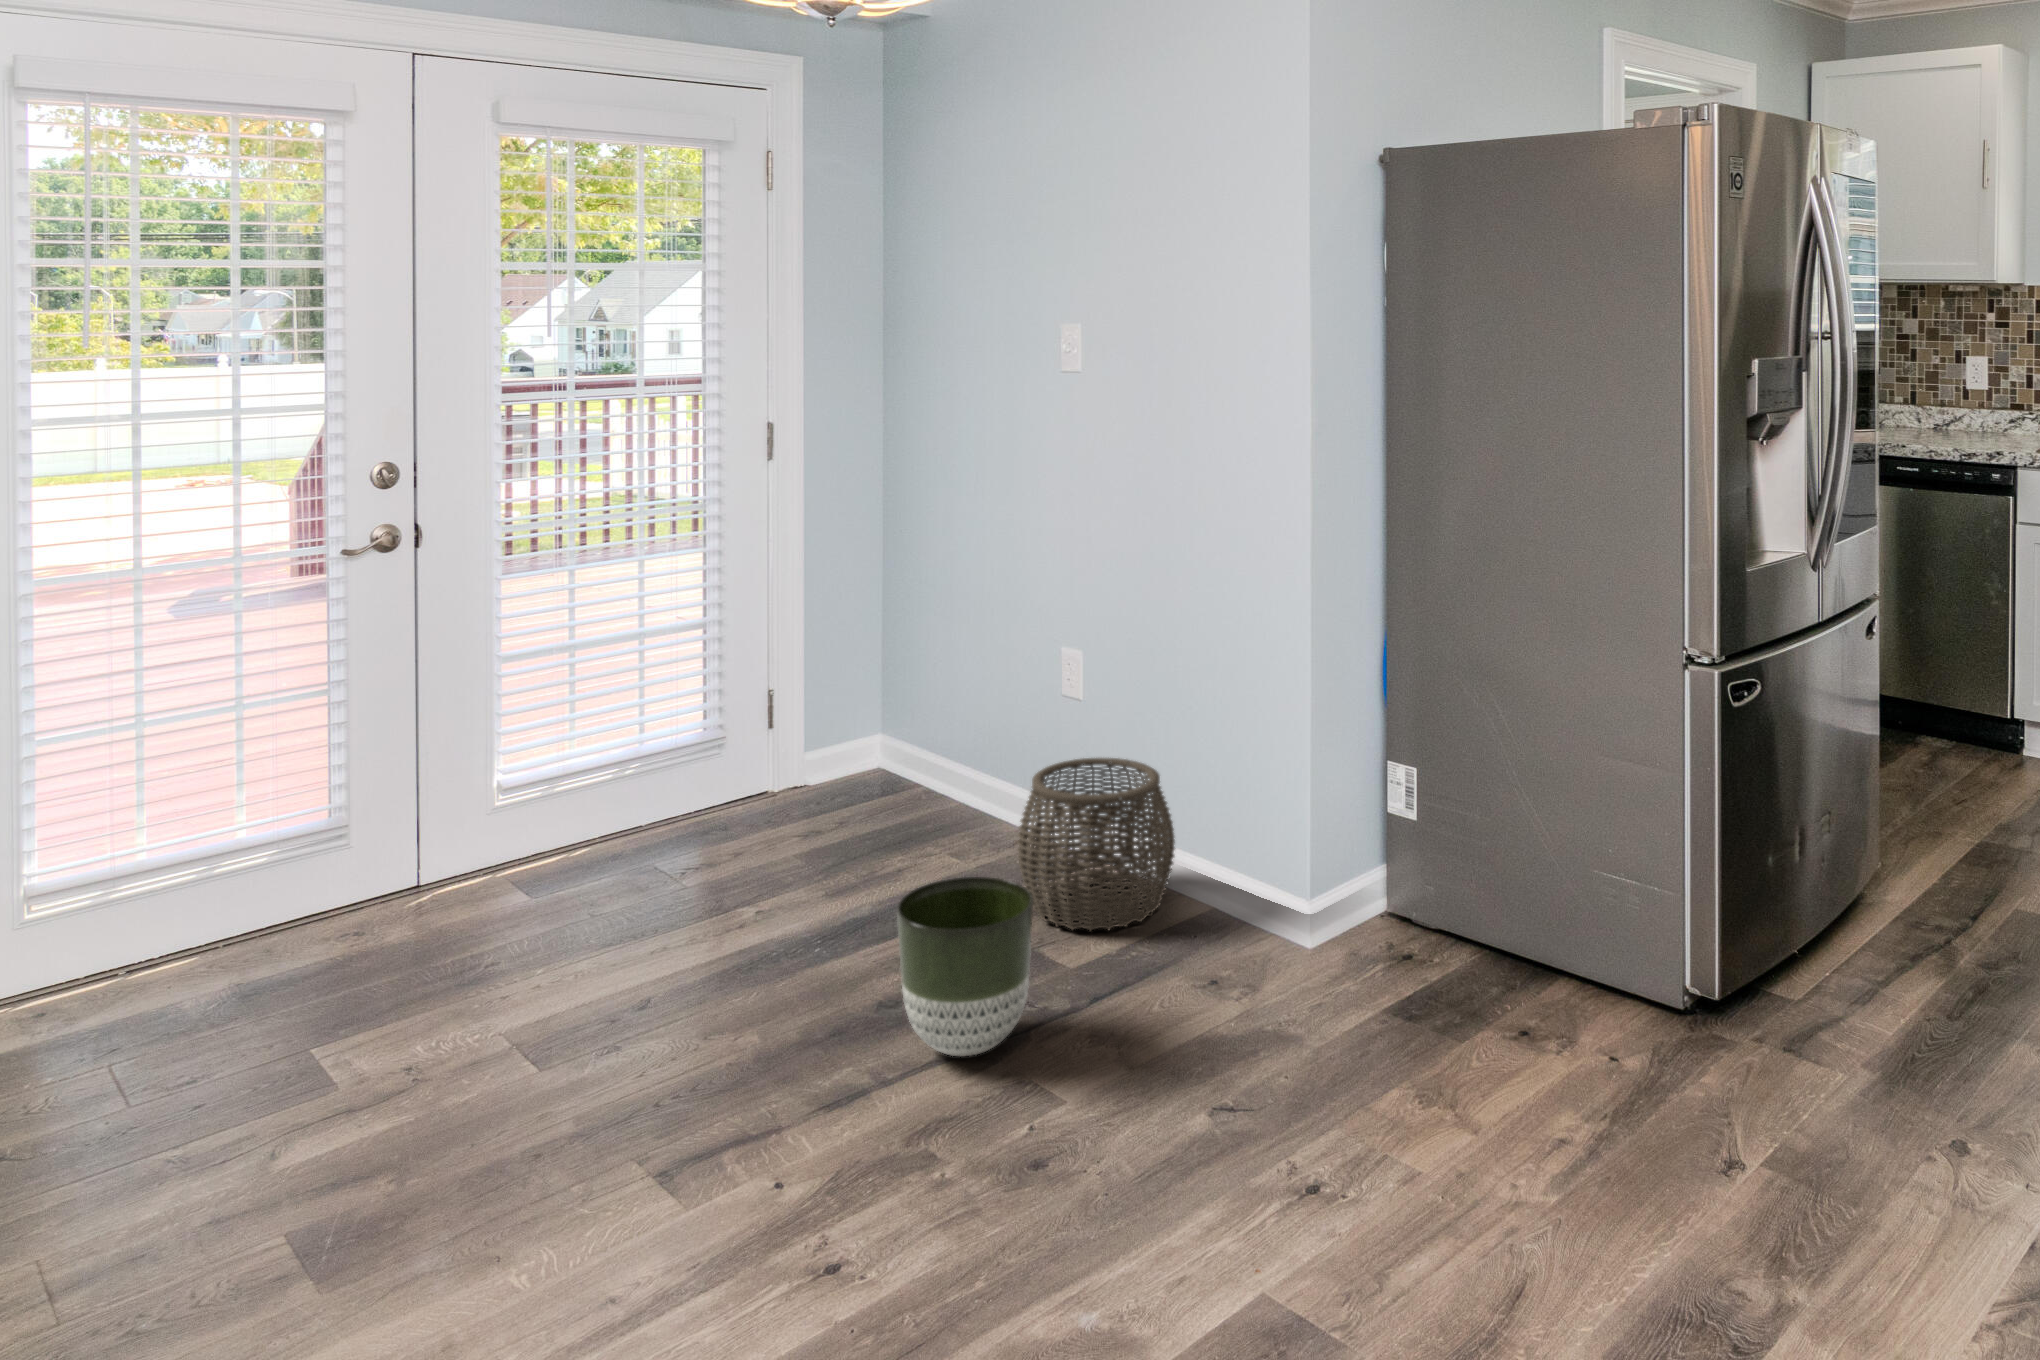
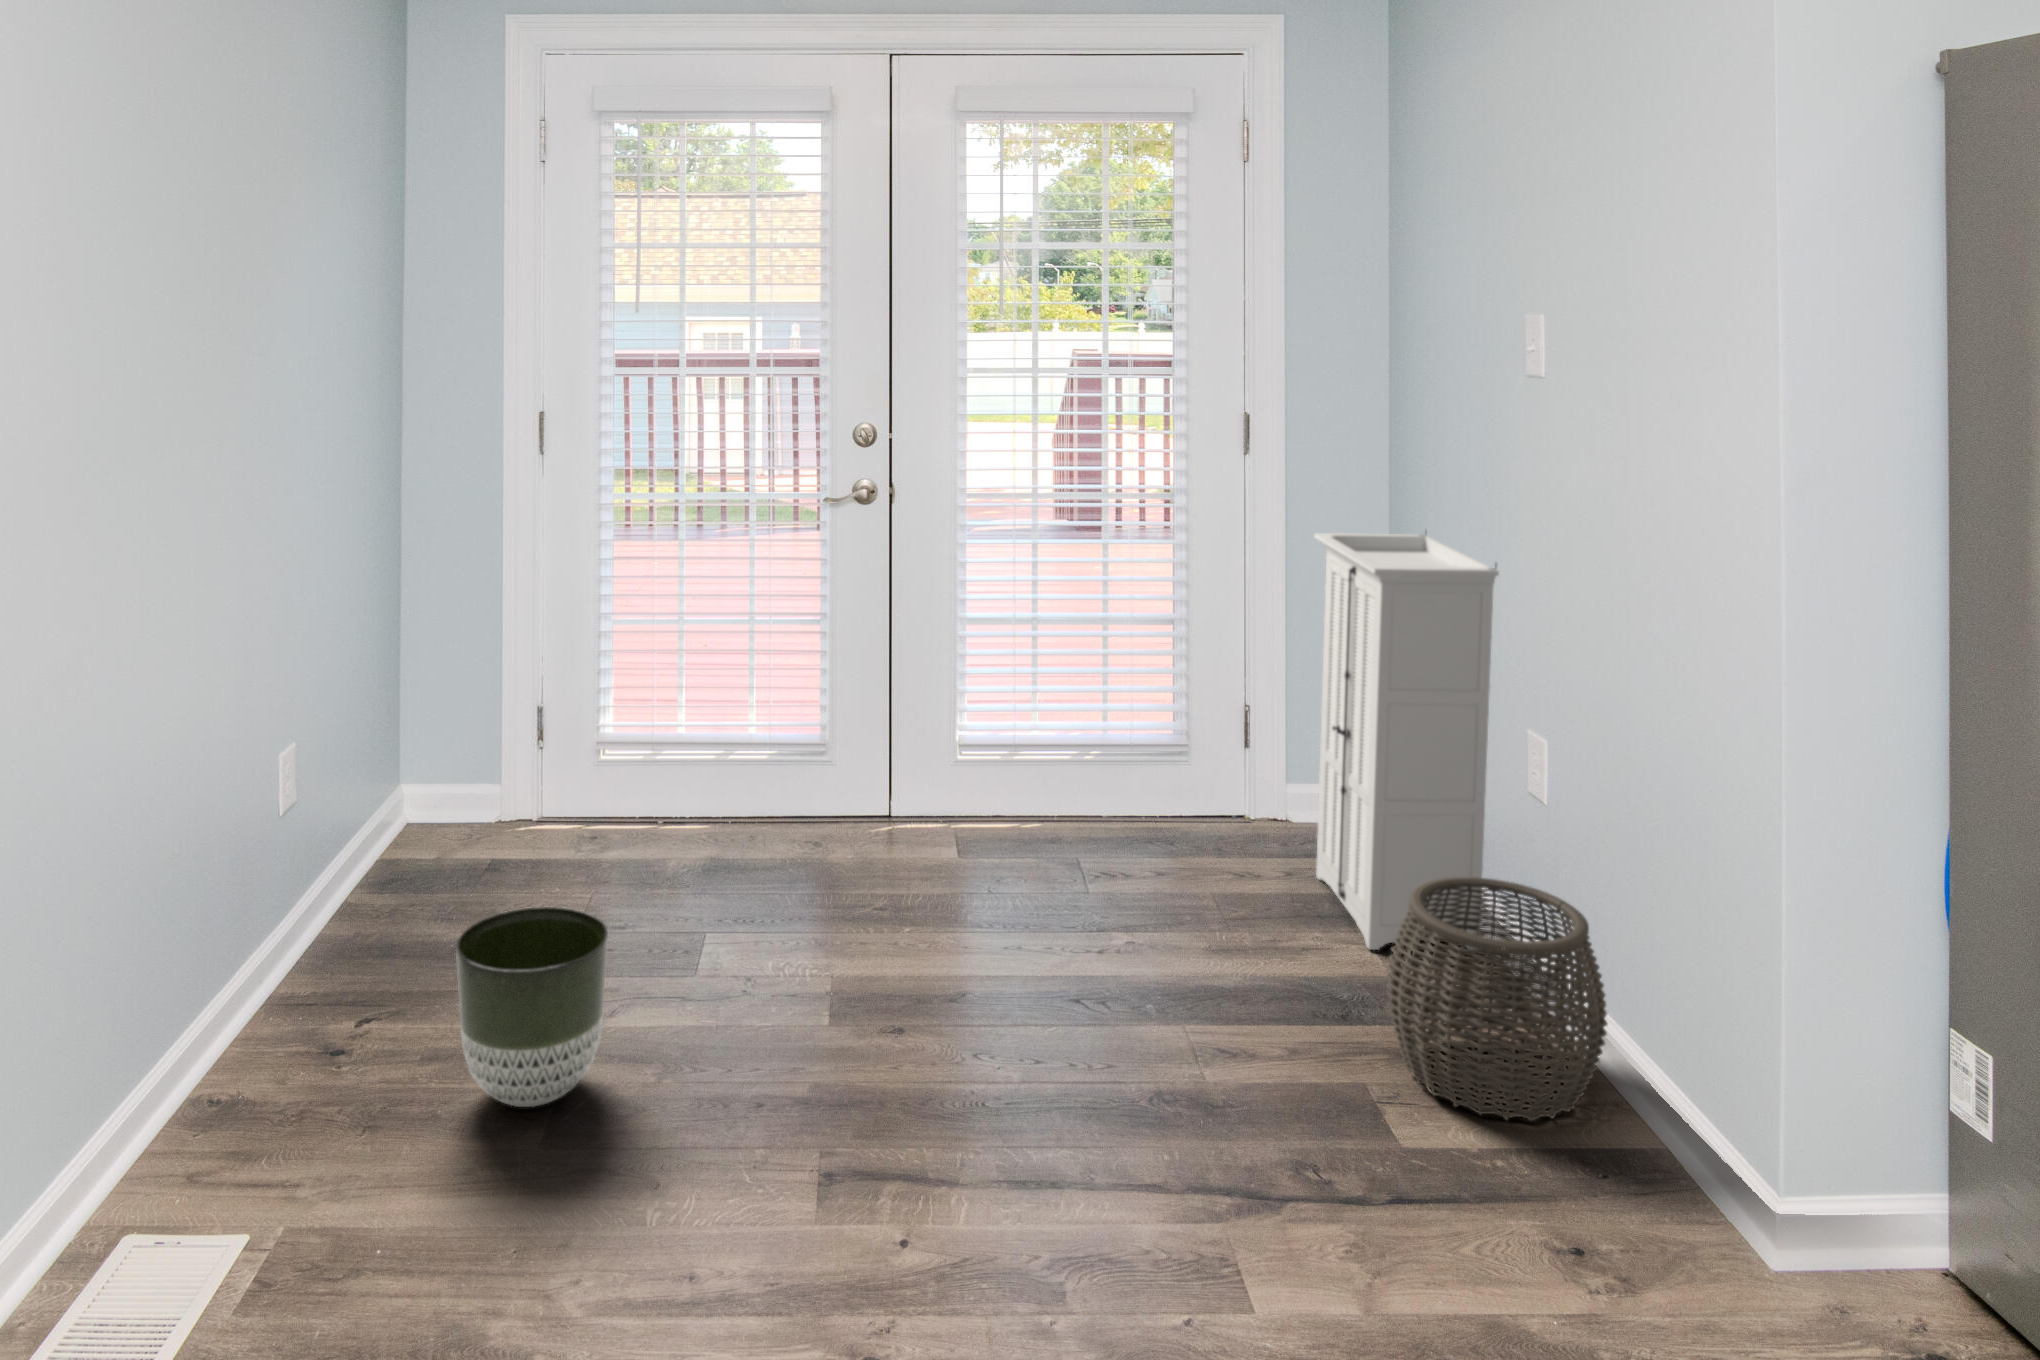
storage cabinet: none [852,505,1028,856] -> present [1314,533,1499,950]
planter: present [897,877,1033,1056] -> present [456,907,608,1107]

